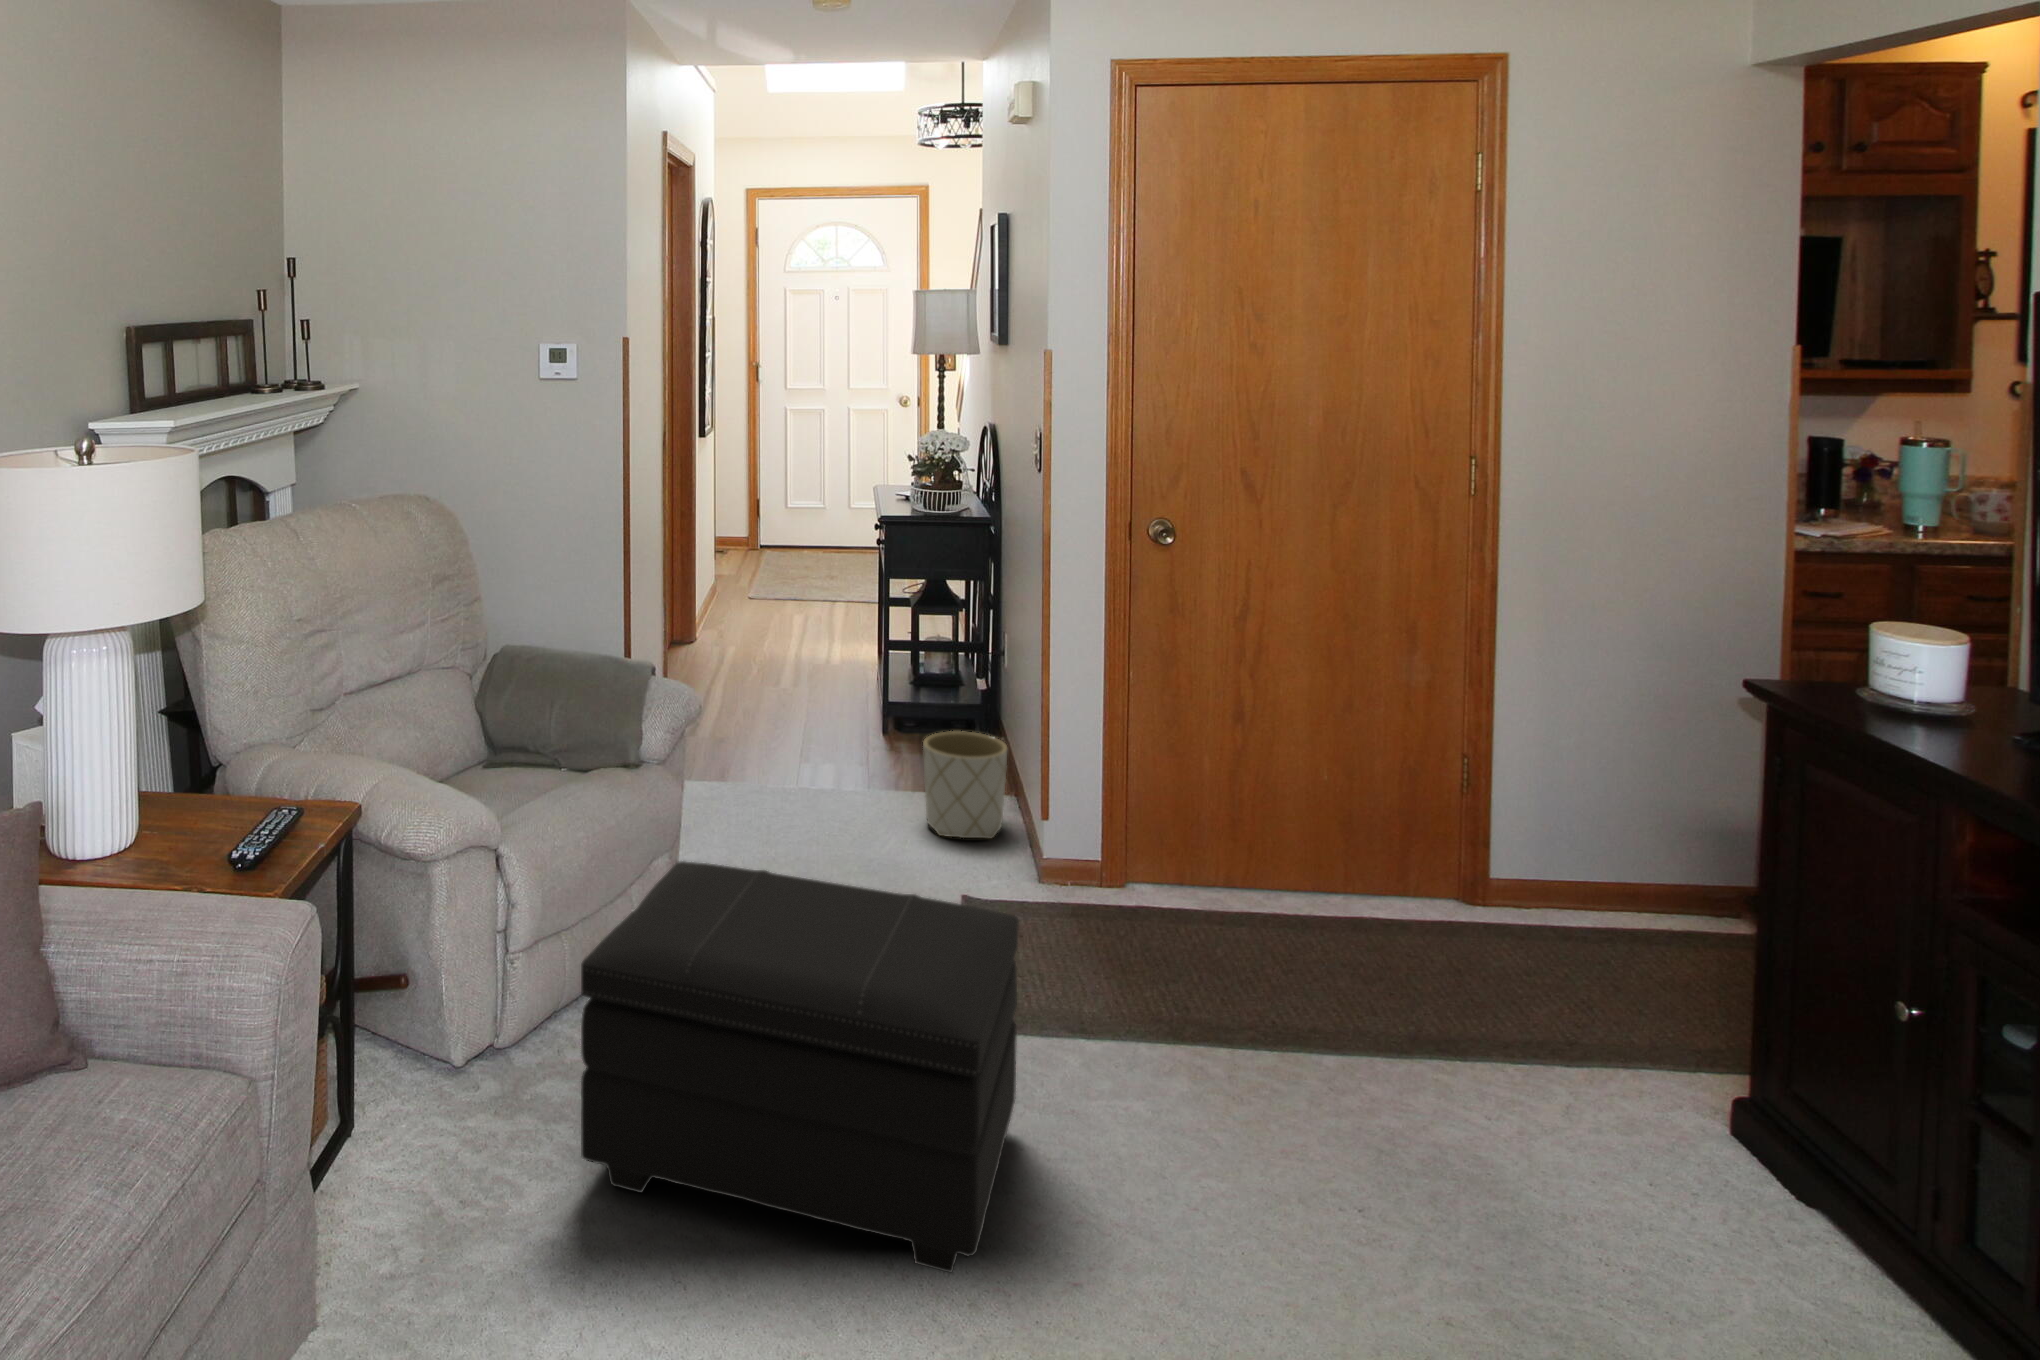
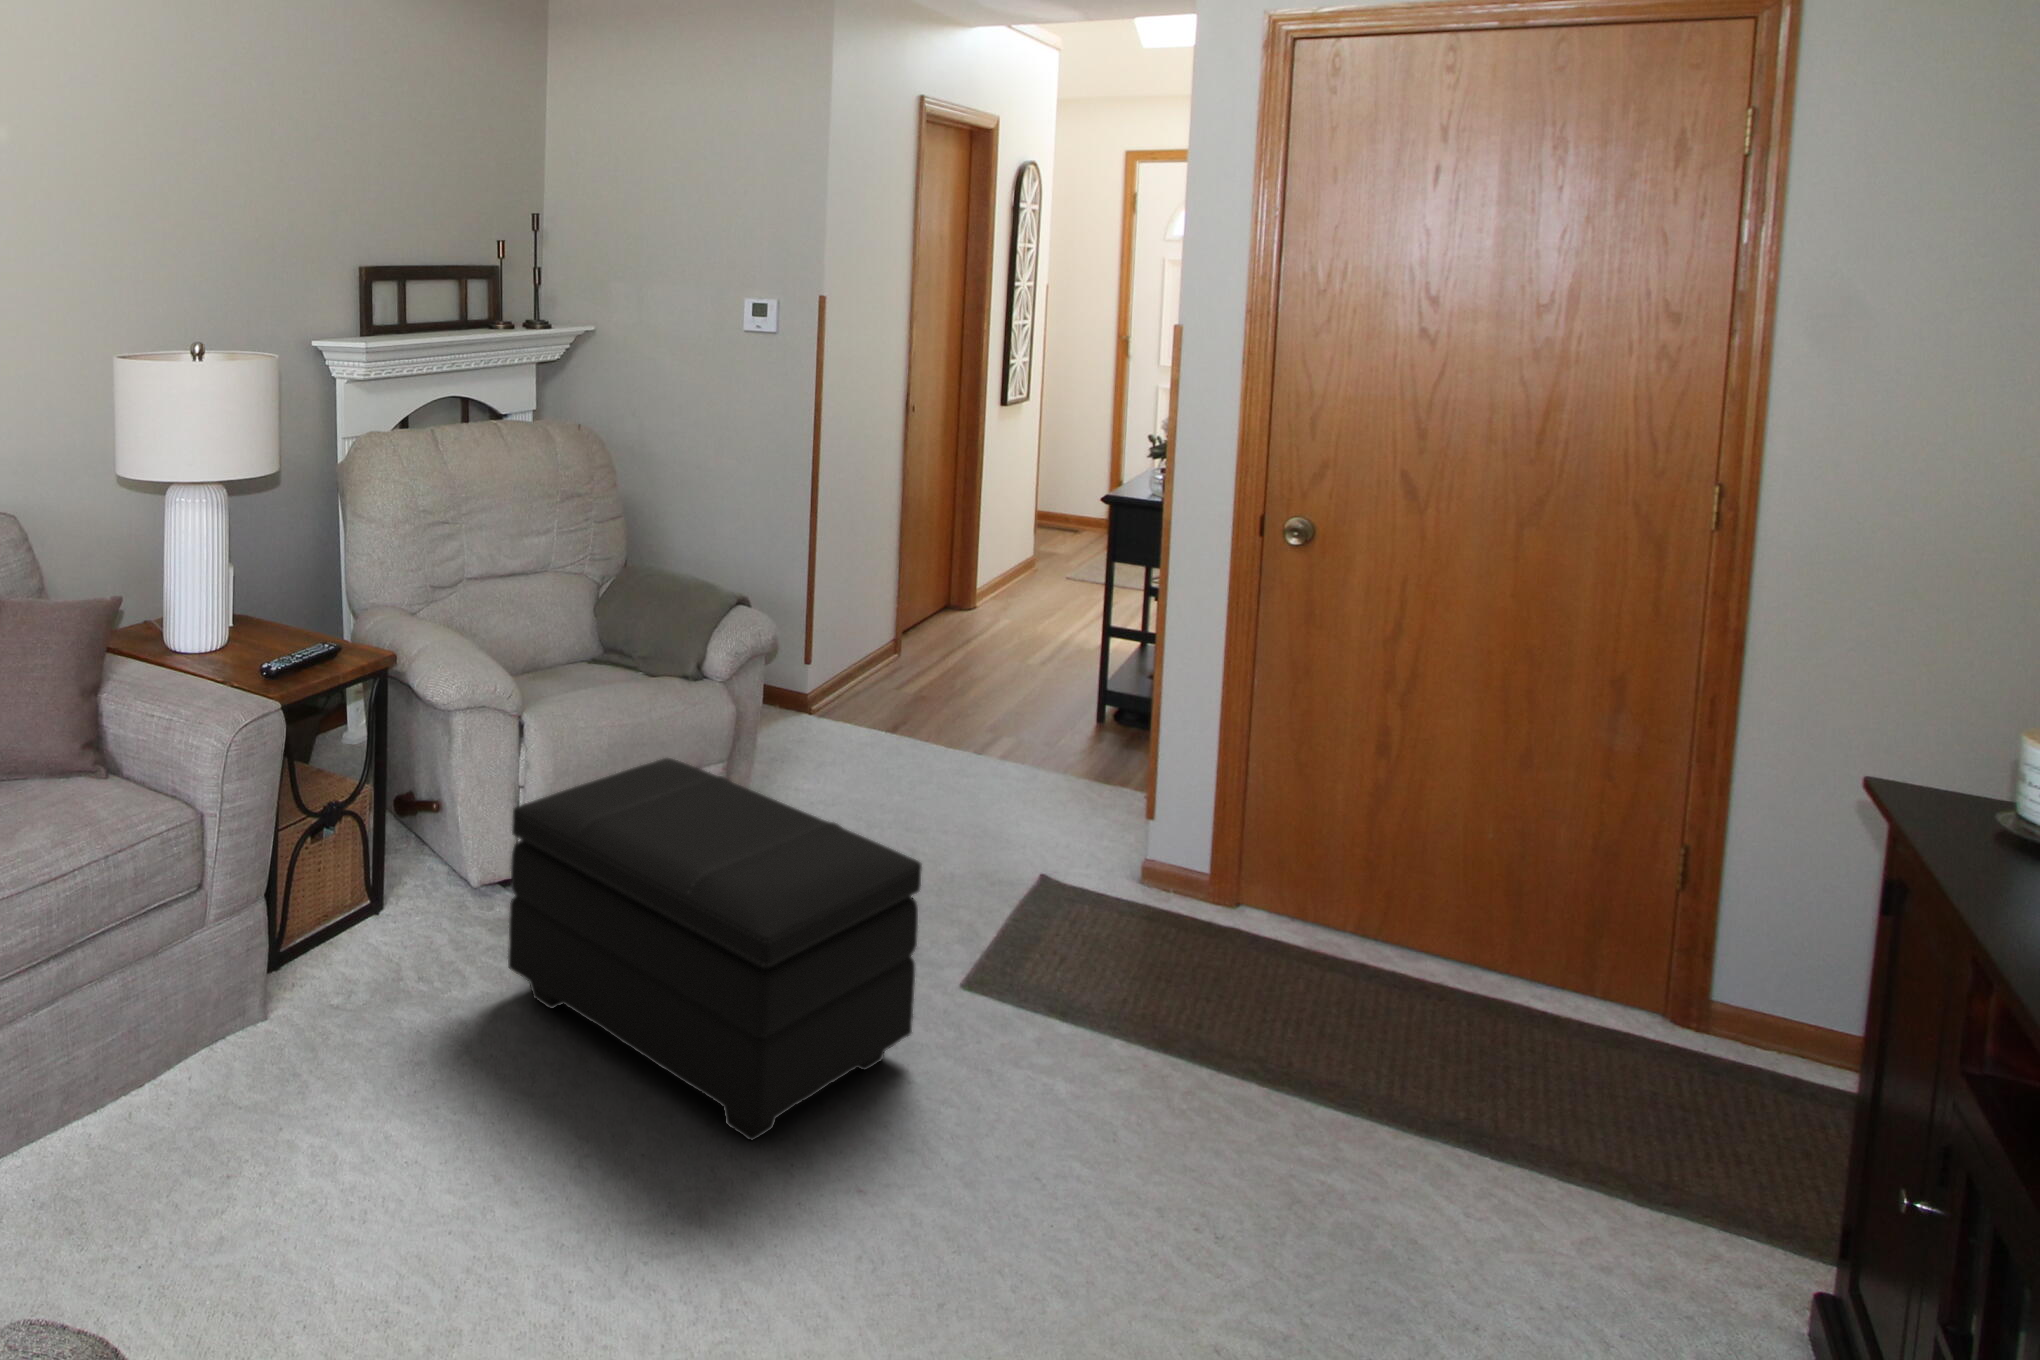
planter: present [923,731,1008,838] -> none [1060,718,1153,833]

